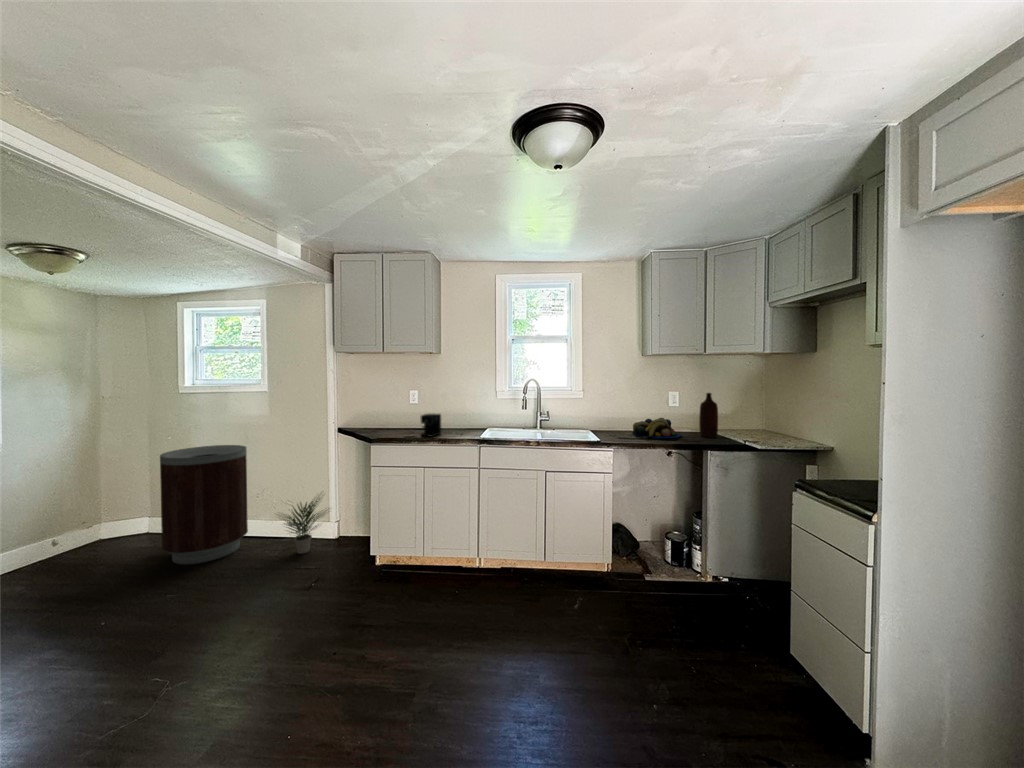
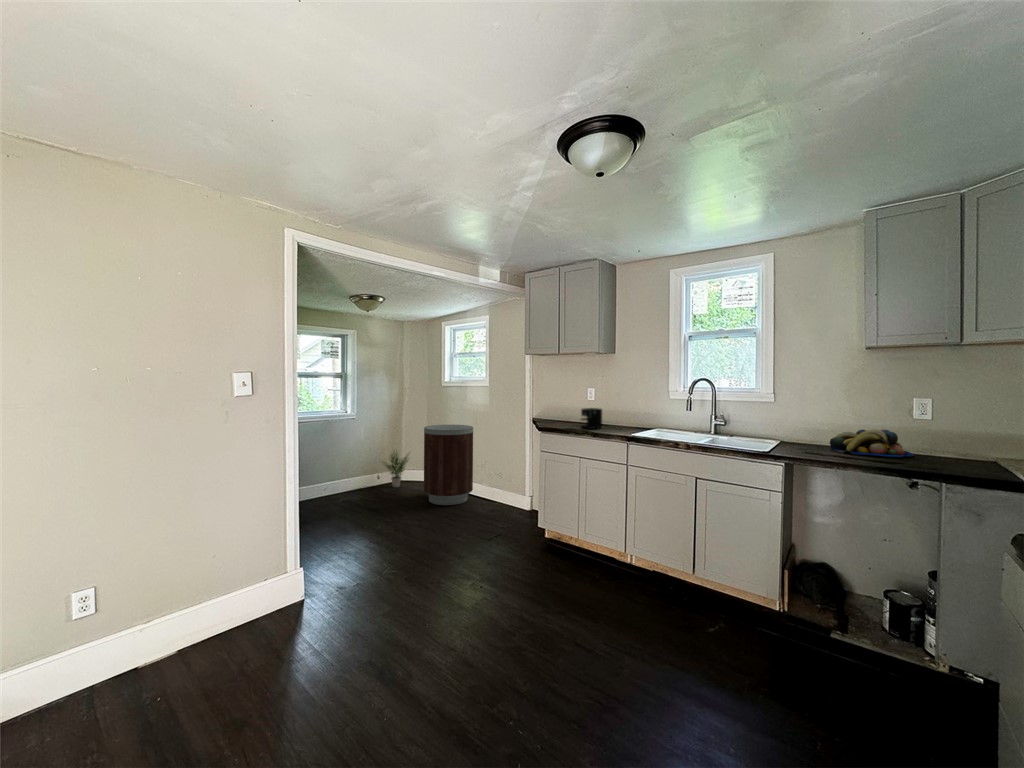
bottle: present [699,393,718,438] -> none [952,396,988,464]
potted plant: present [279,498,327,554] -> present [383,453,408,487]

